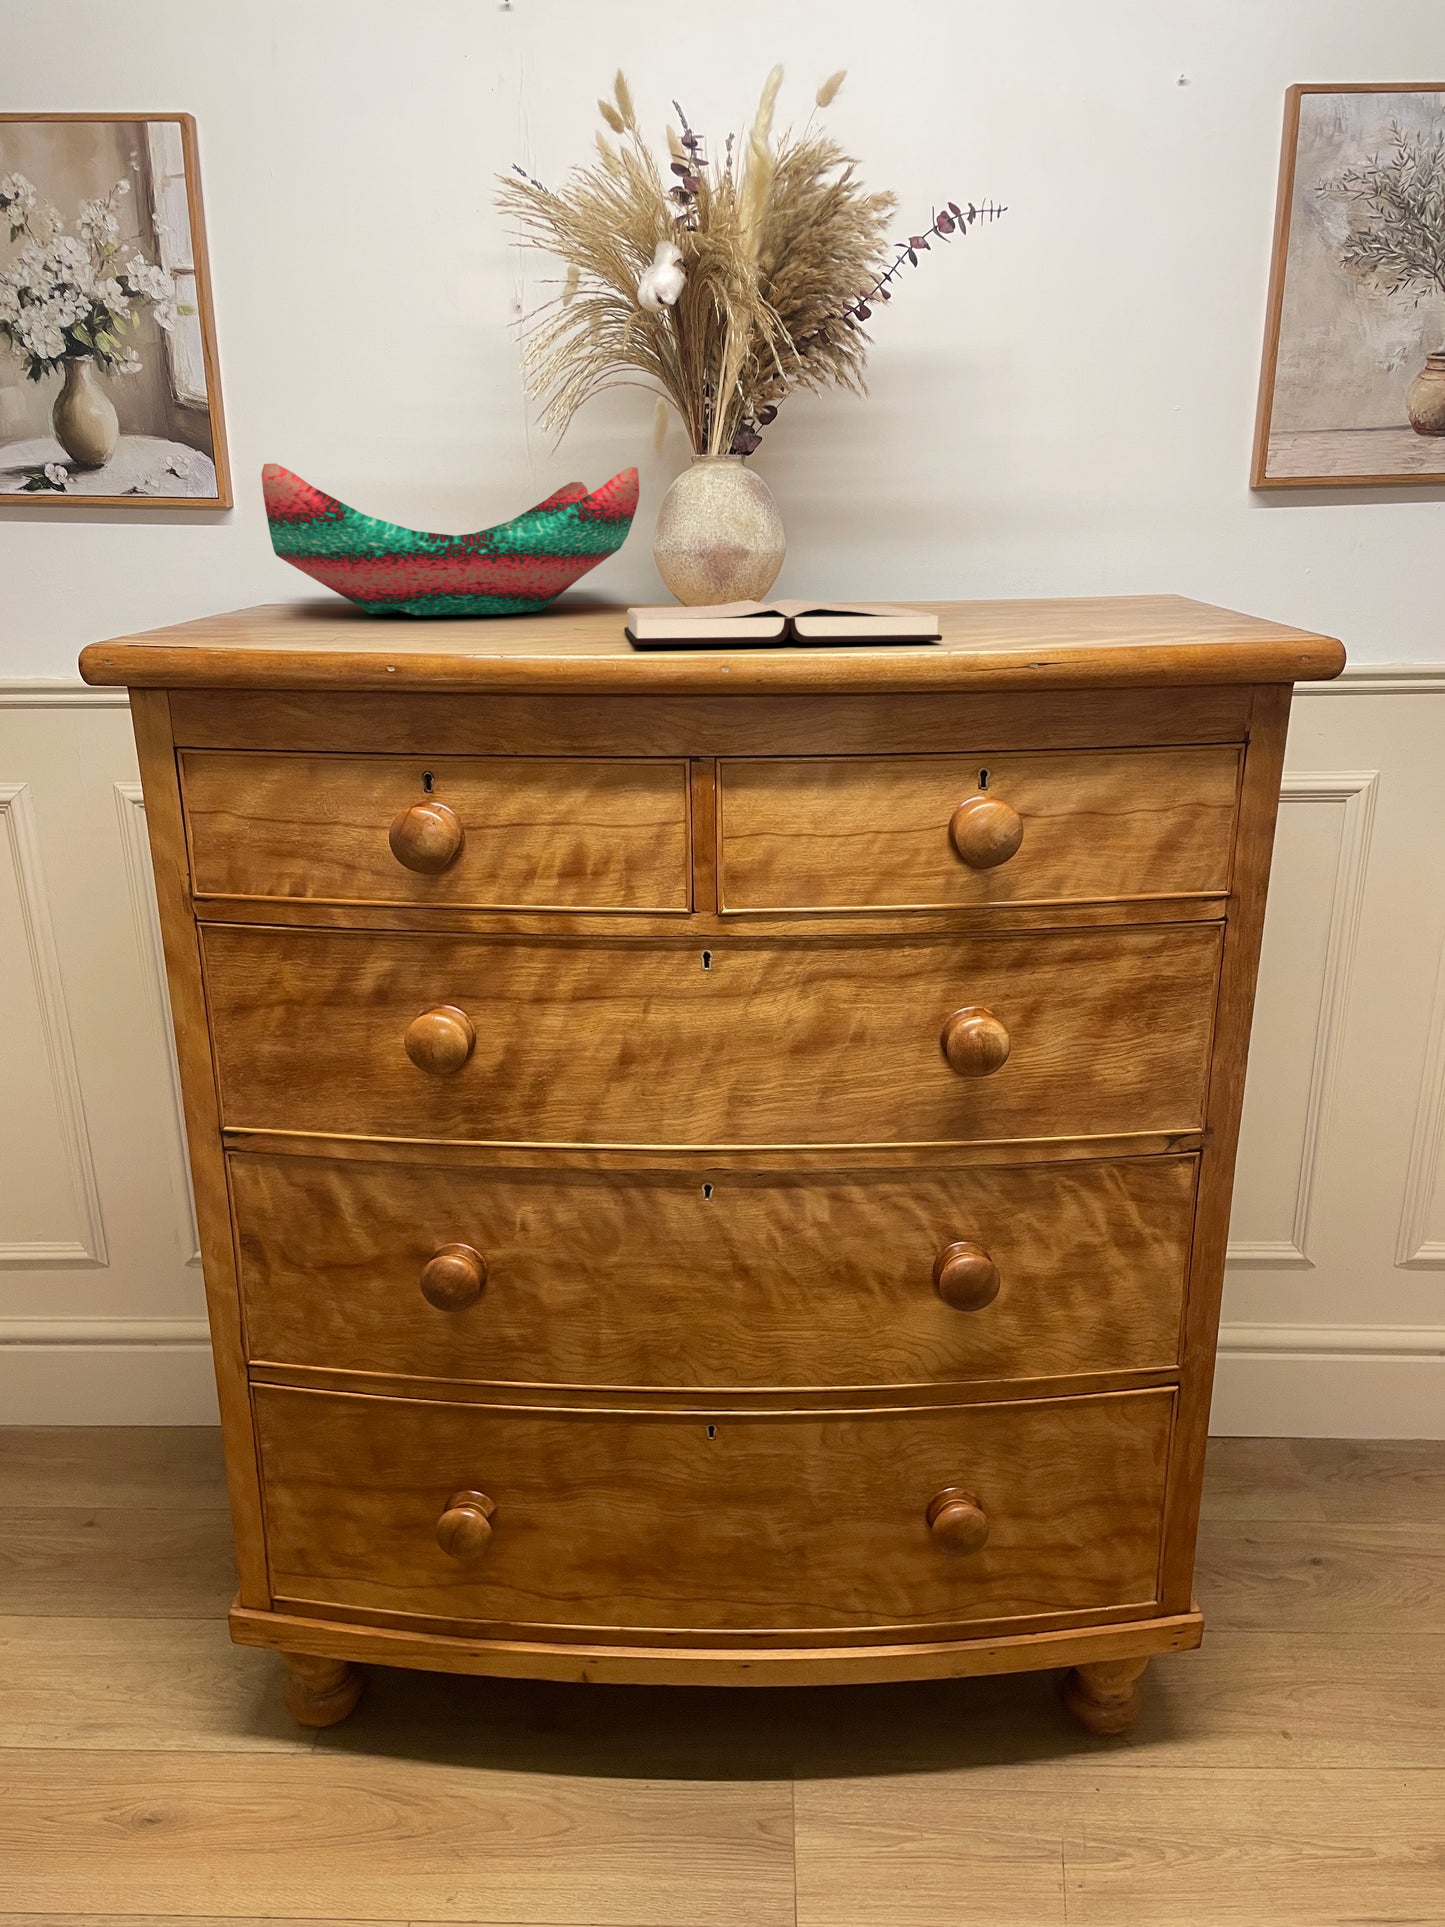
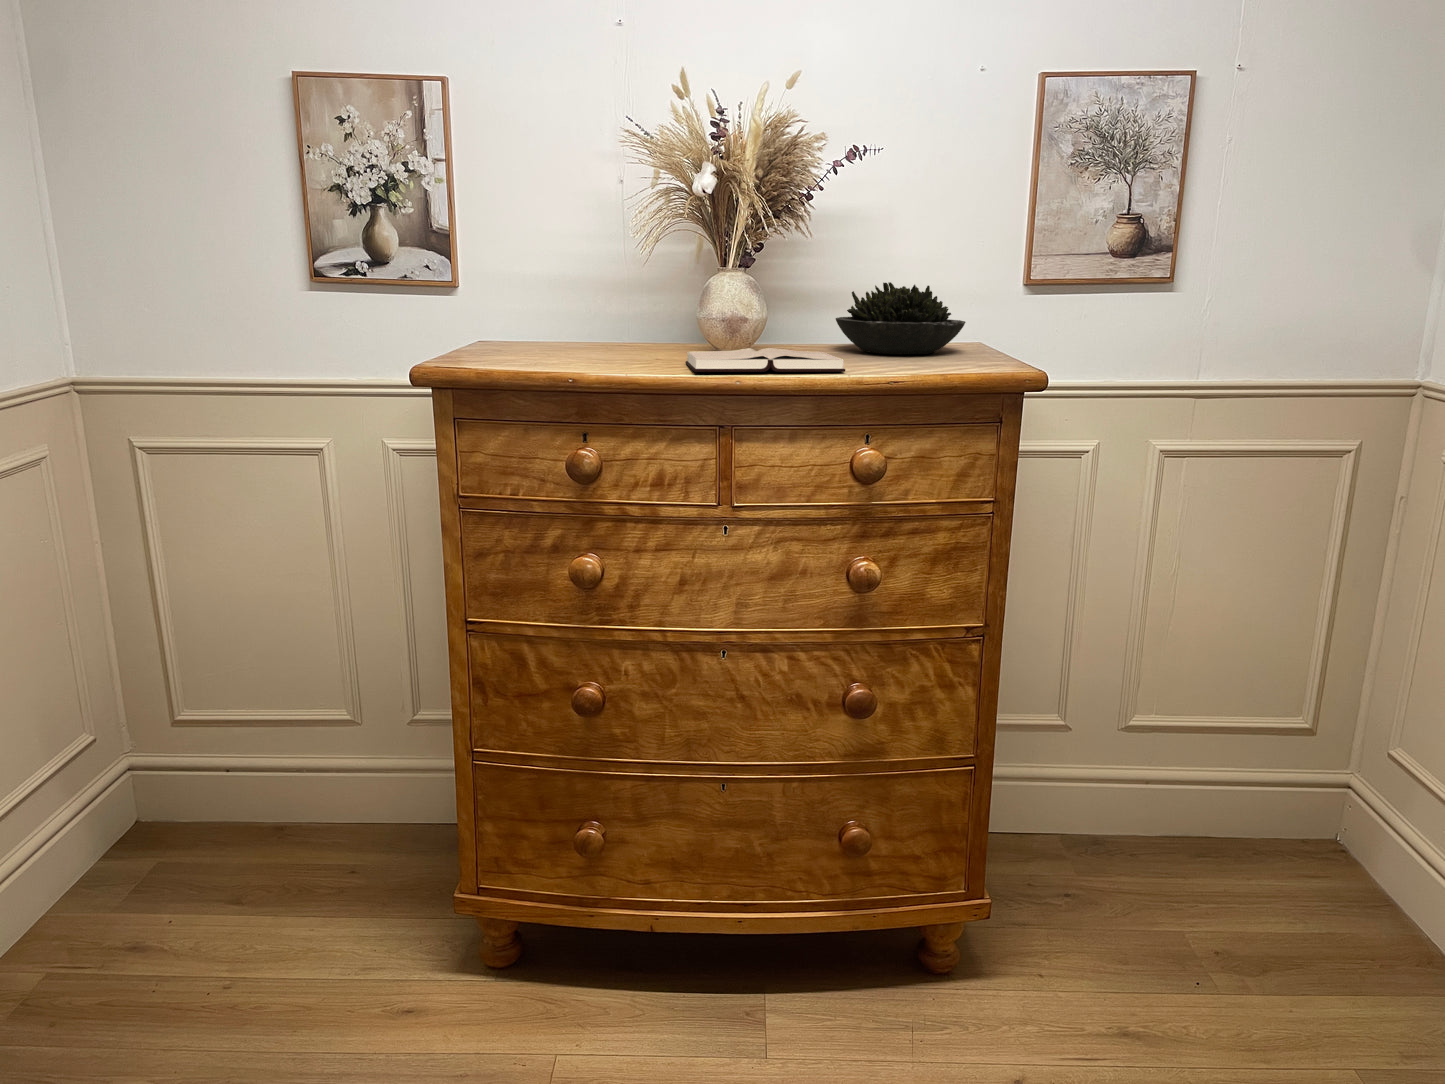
decorative bowl: present [261,463,639,615] -> none [490,275,692,351]
succulent plant: none [913,473,1161,612] -> present [836,282,966,354]

